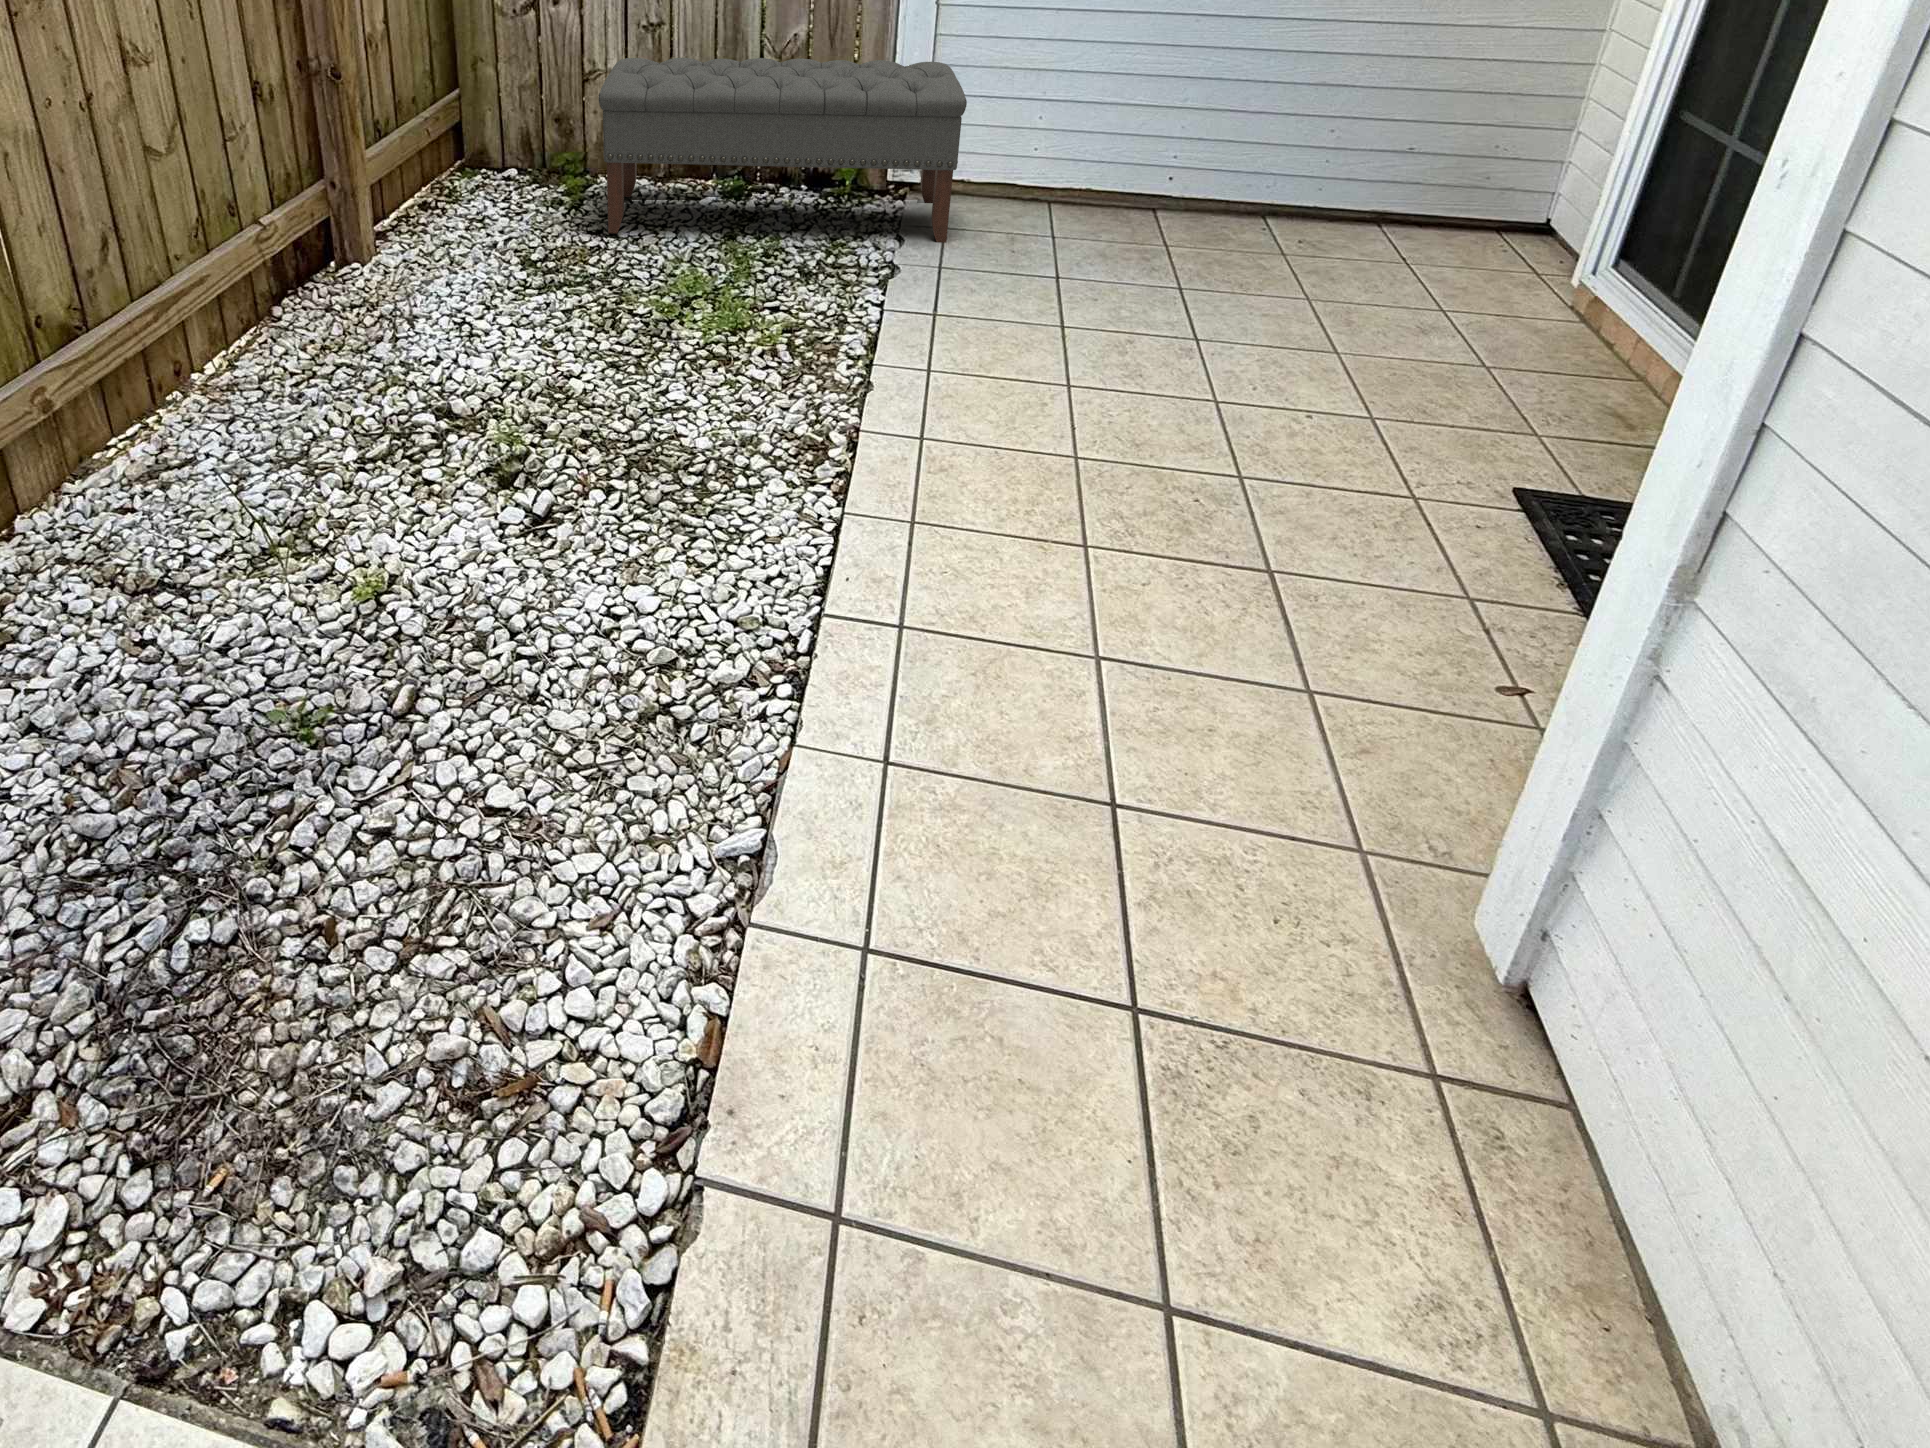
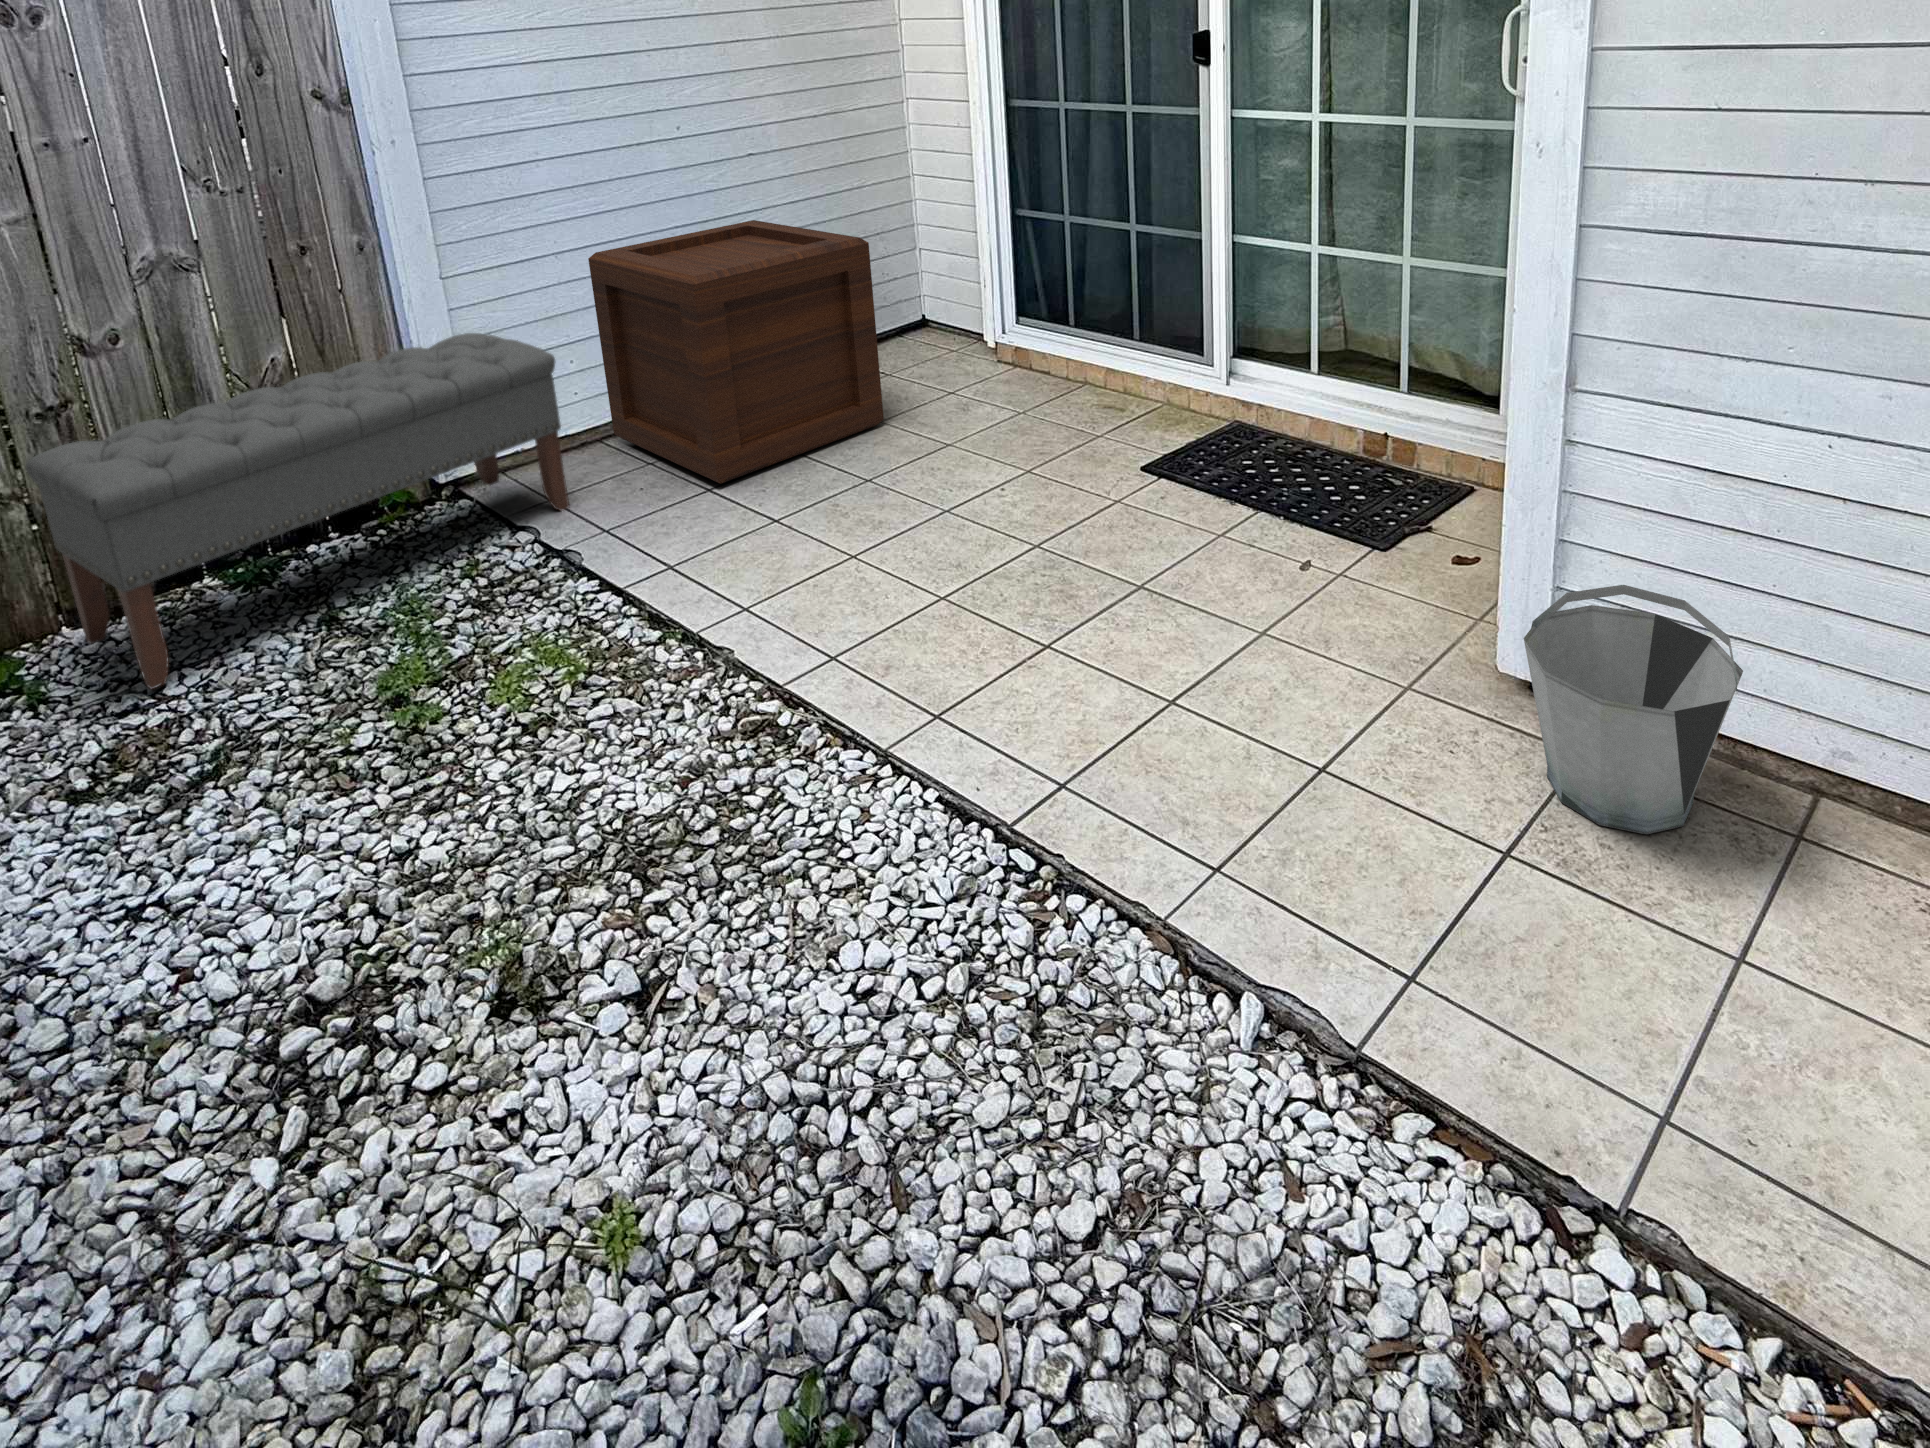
wooden crate: none [1059,18,1360,299] -> present [588,220,884,484]
bucket: none [1334,855,1722,1271] -> present [1524,585,1743,834]

